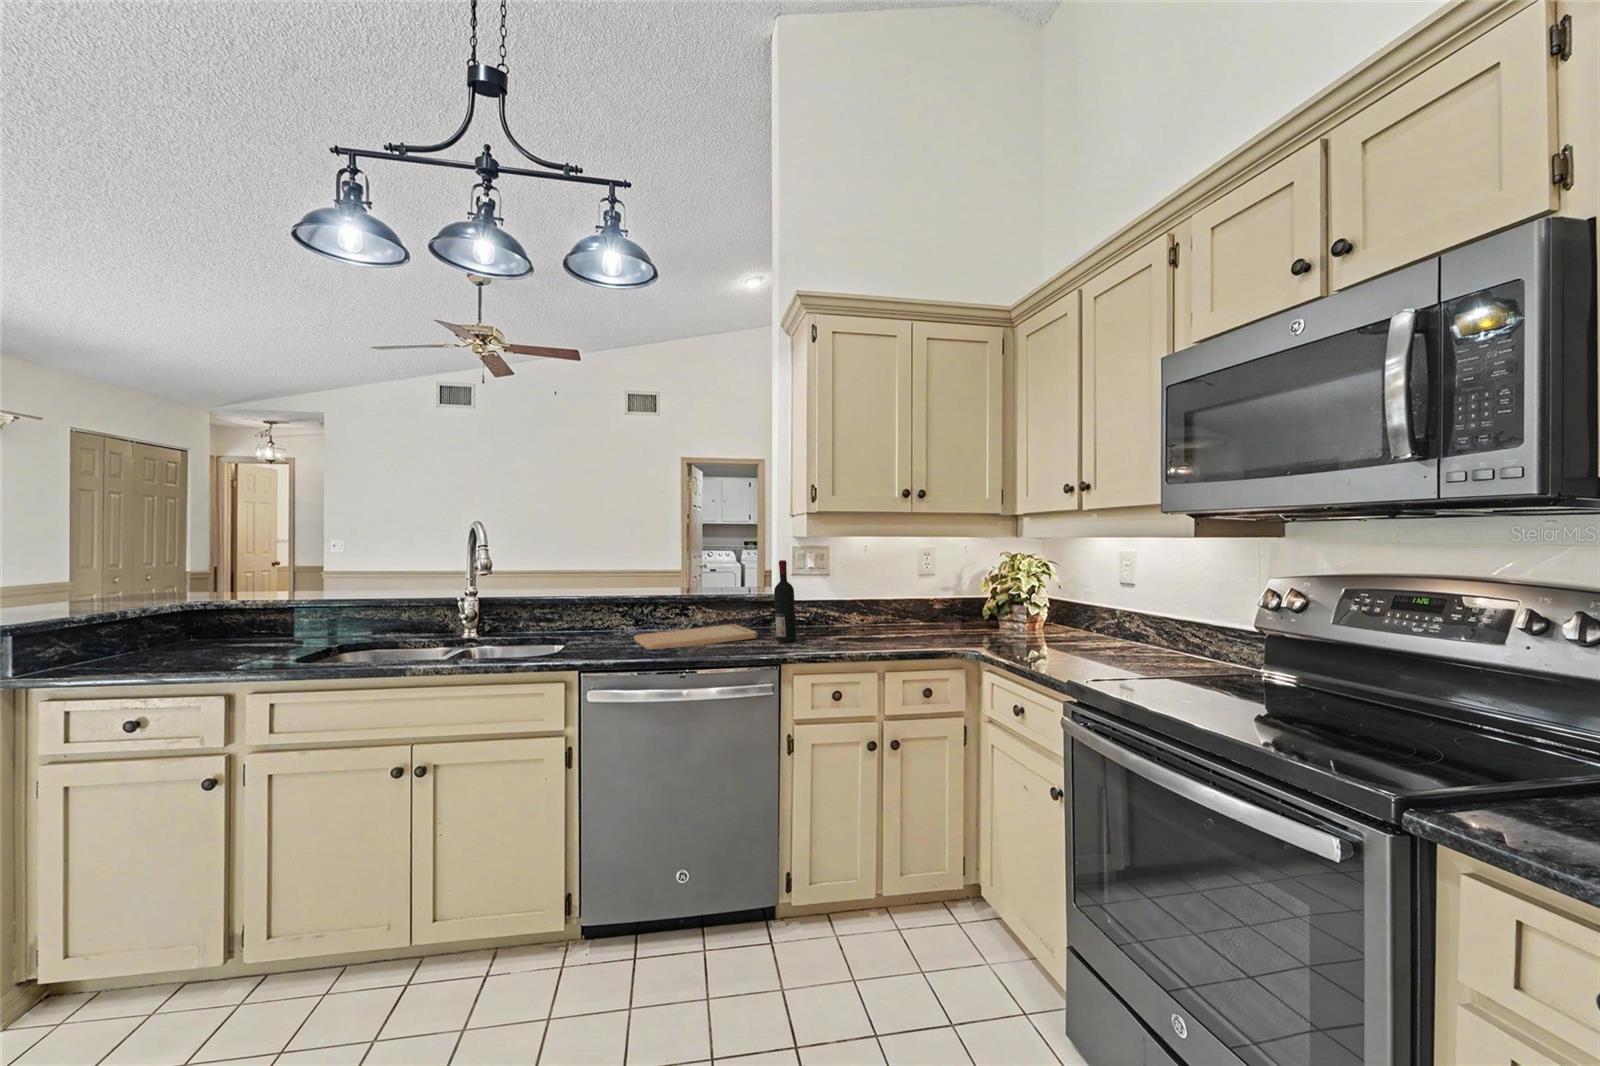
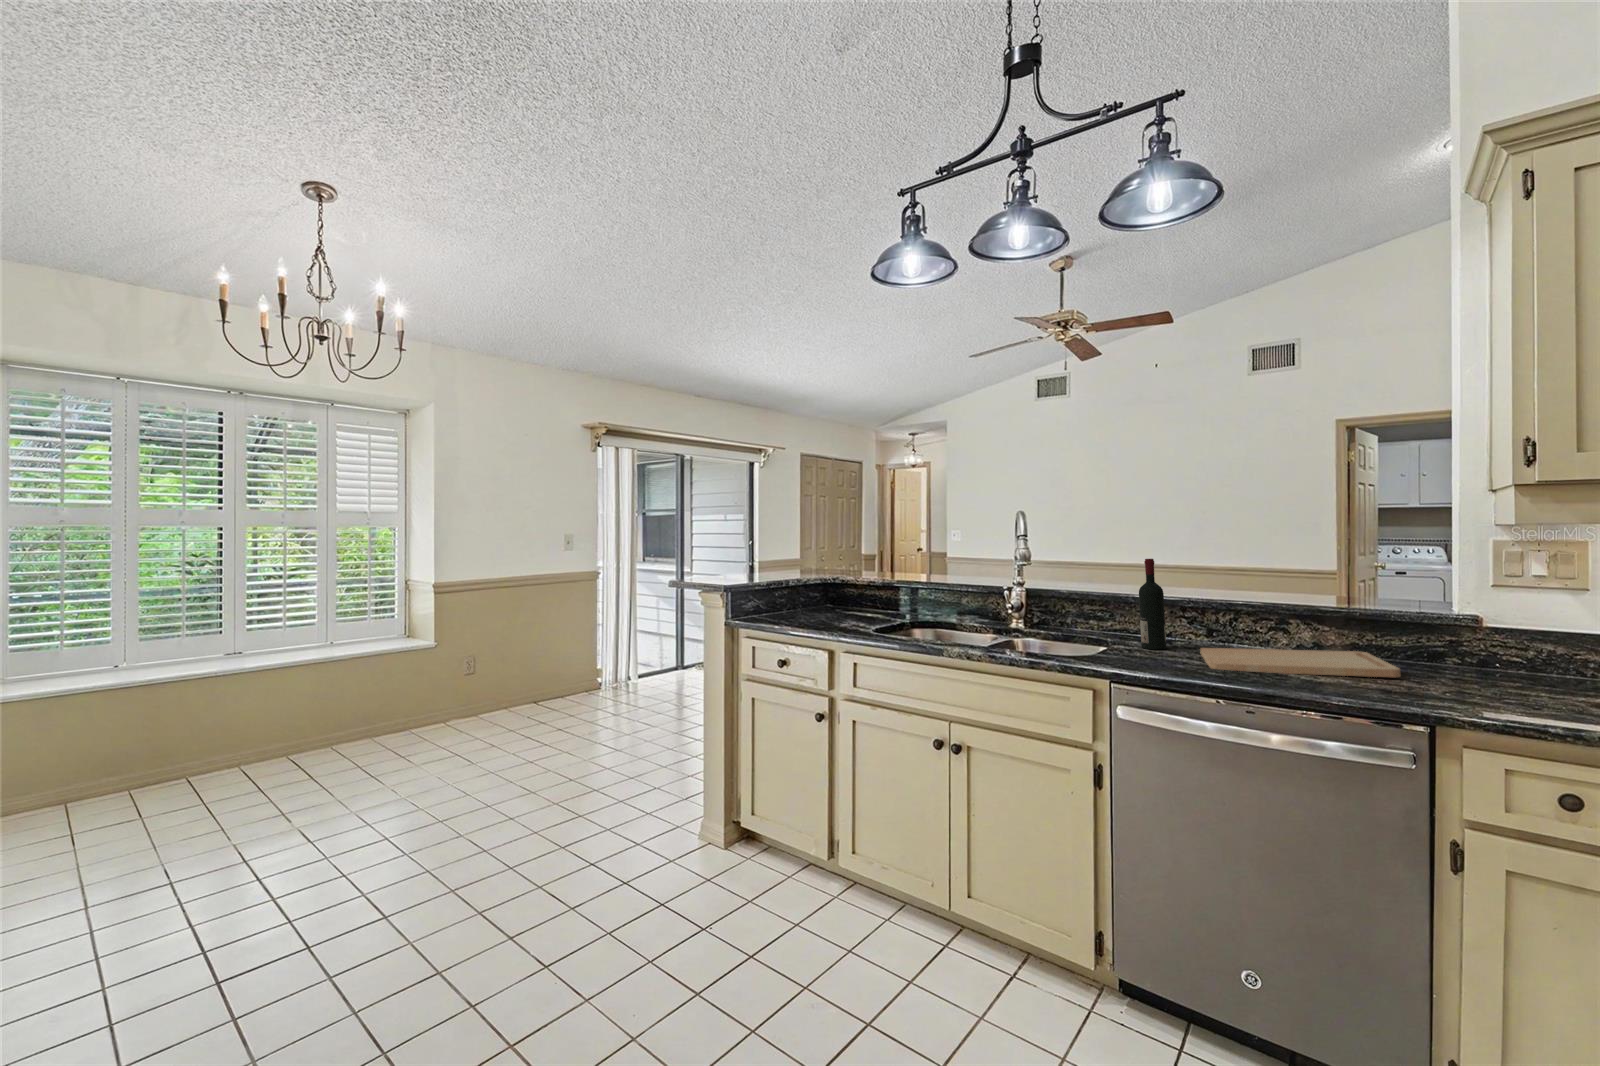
wine bottle: present [774,560,796,642] -> present [1139,559,1166,650]

